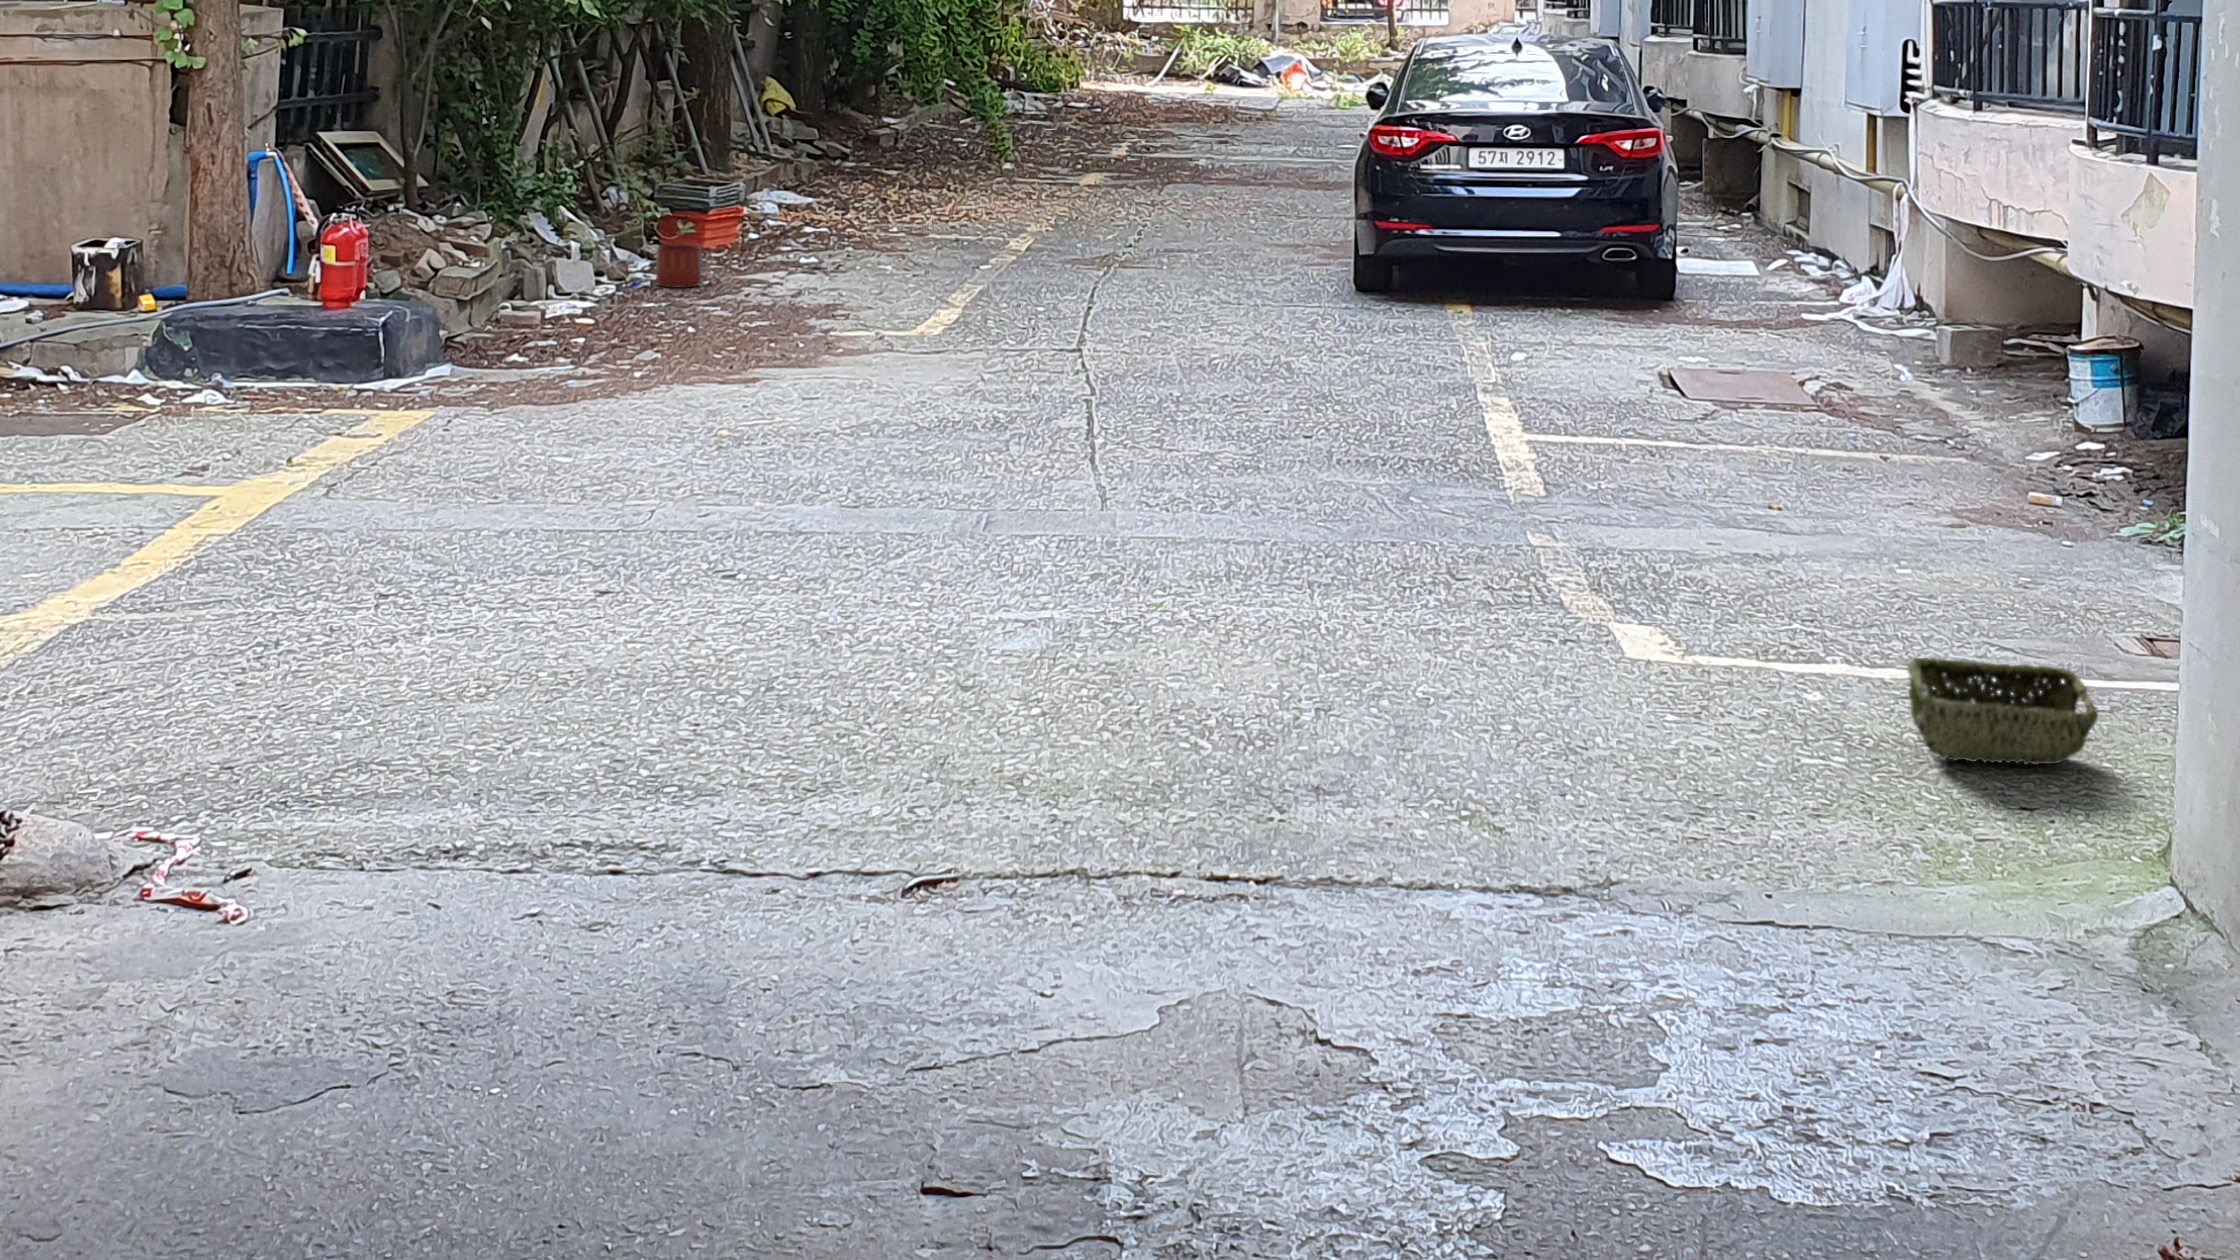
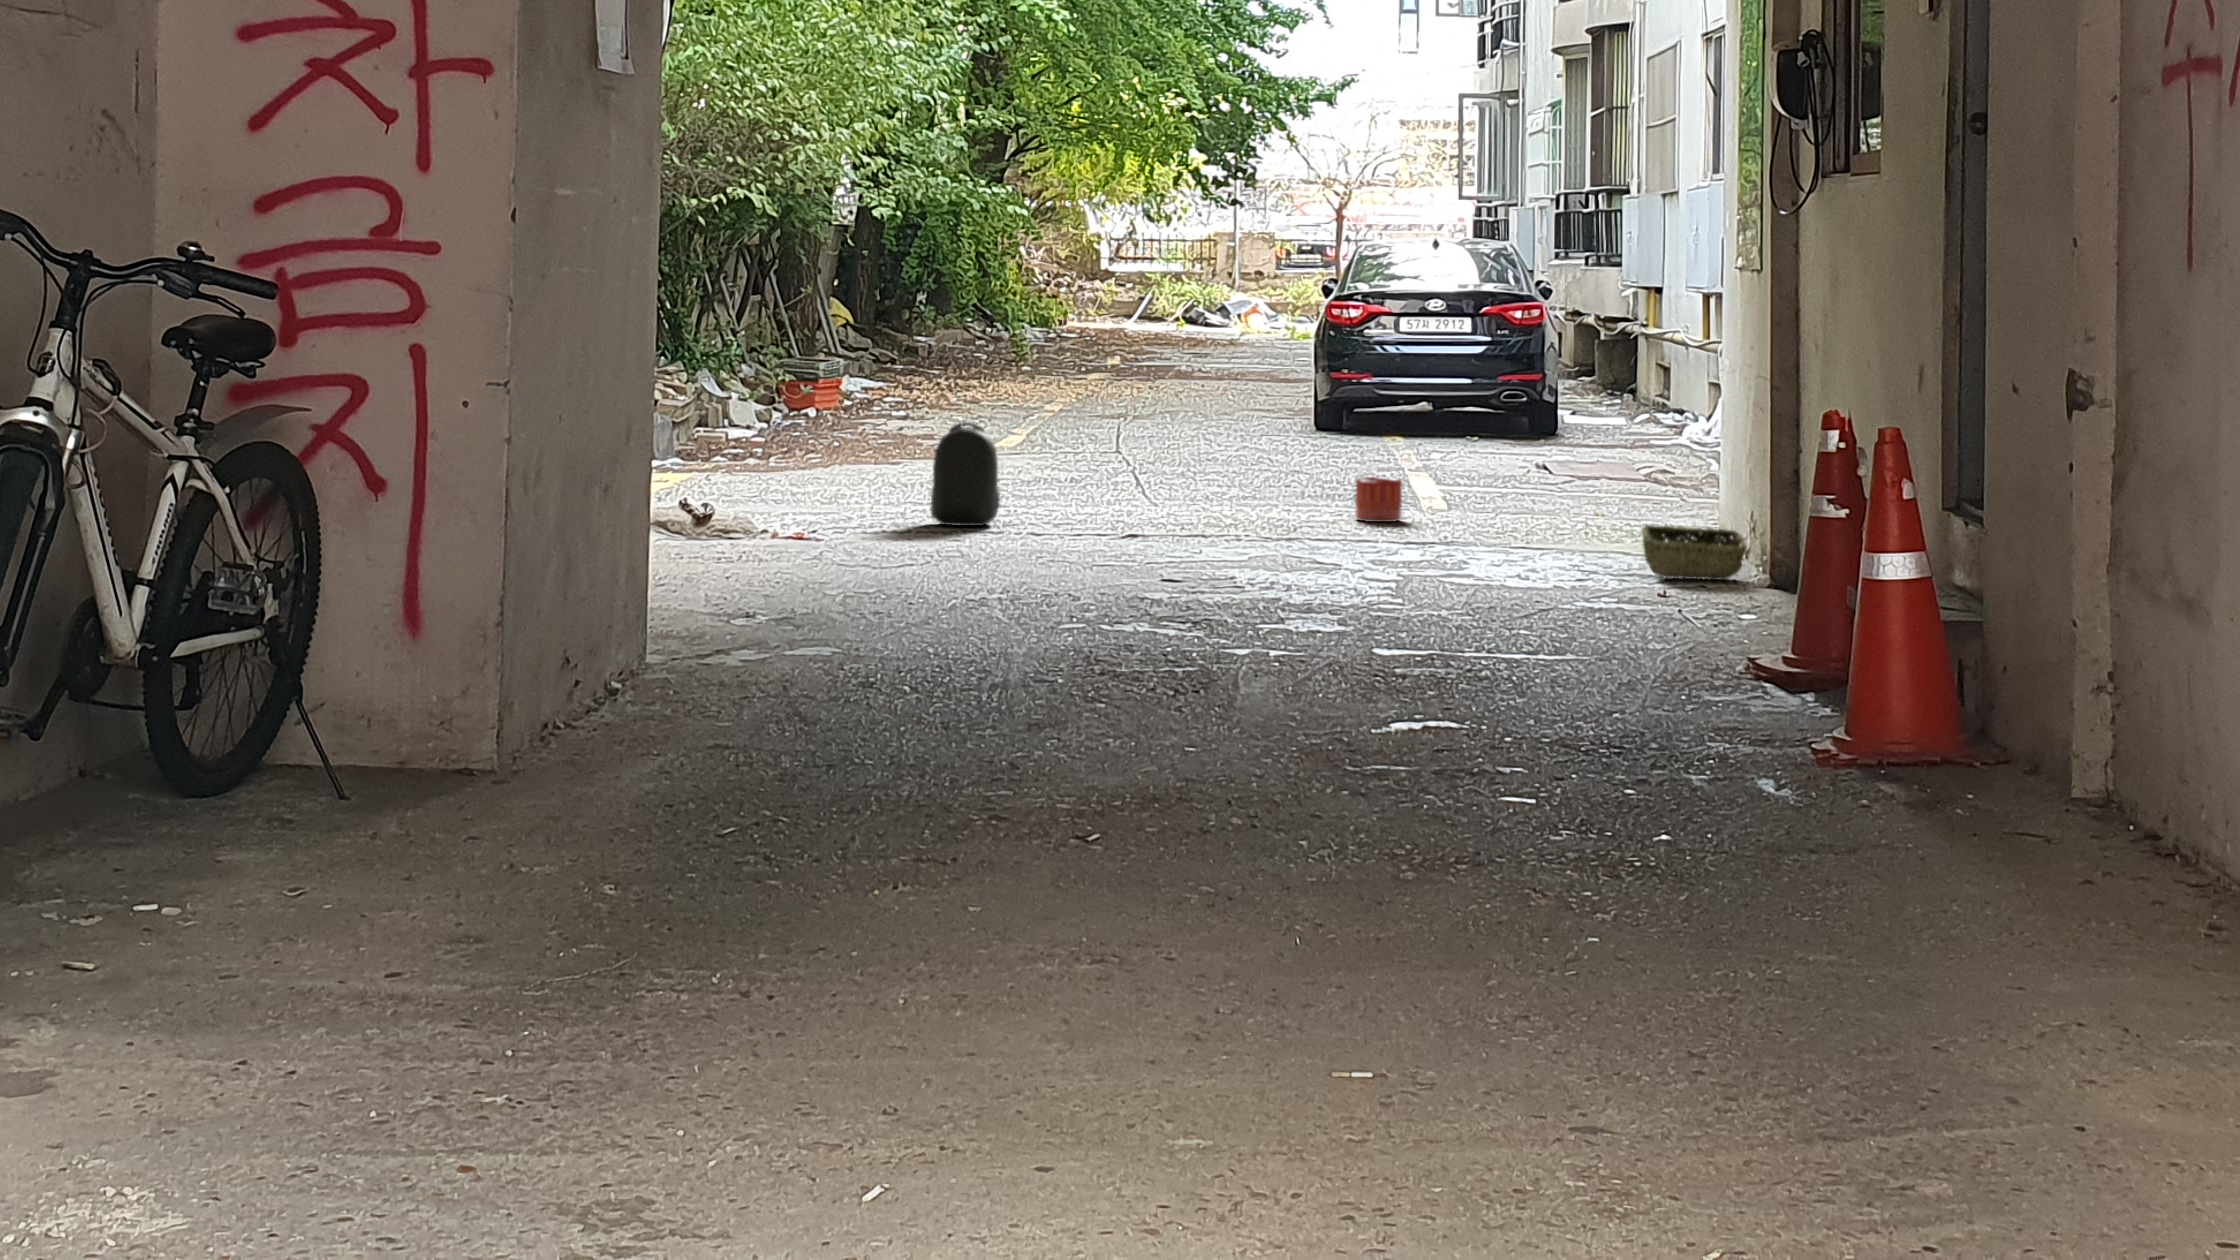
planter: present [656,244,702,288] -> present [1355,477,1402,522]
backpack: none [720,405,836,575] -> present [931,422,1000,526]

